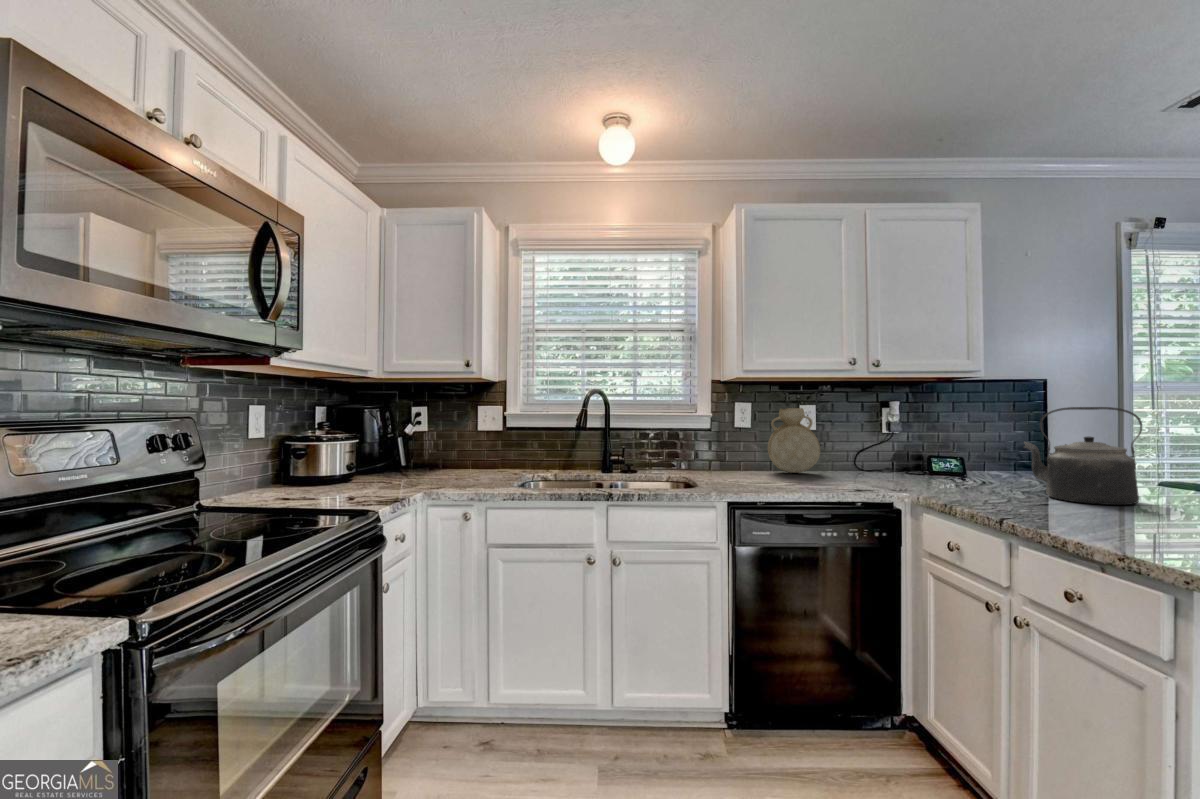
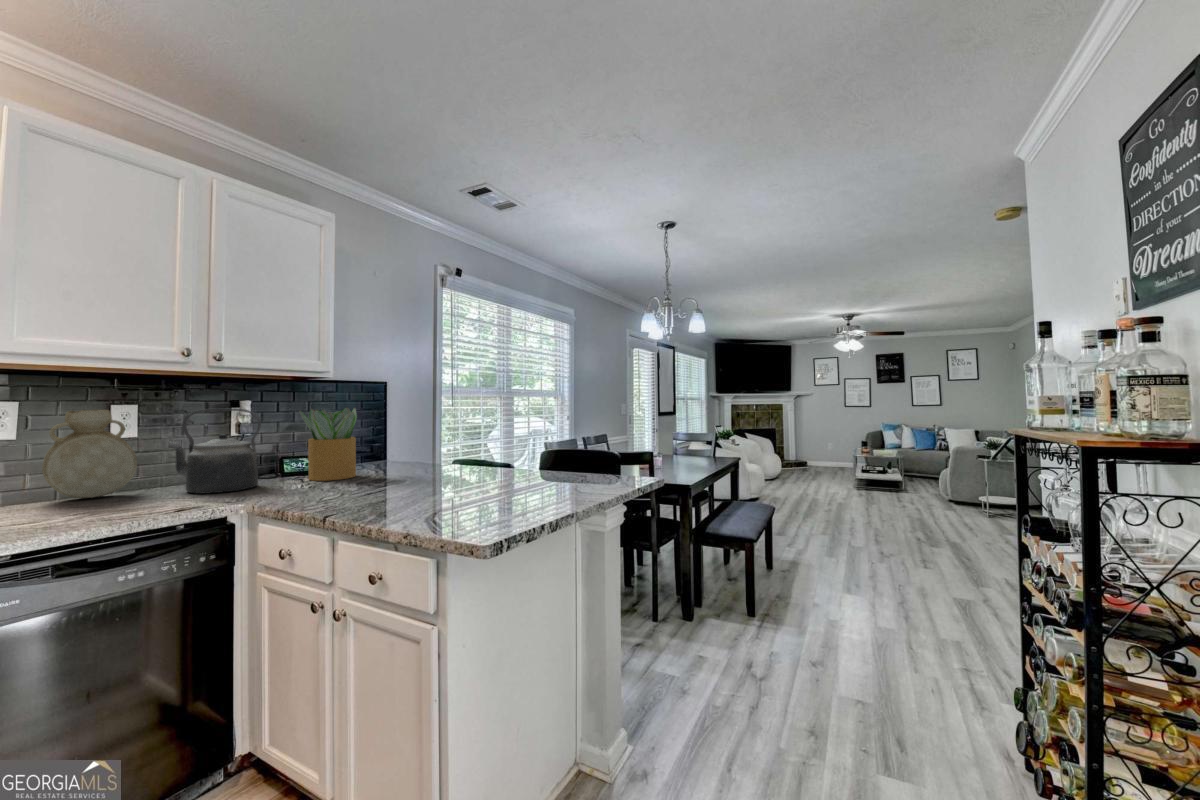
potted plant: none [950,407,1017,485] -> present [300,408,357,481]
kettle: present [1024,407,1142,505] -> present [169,409,261,493]

